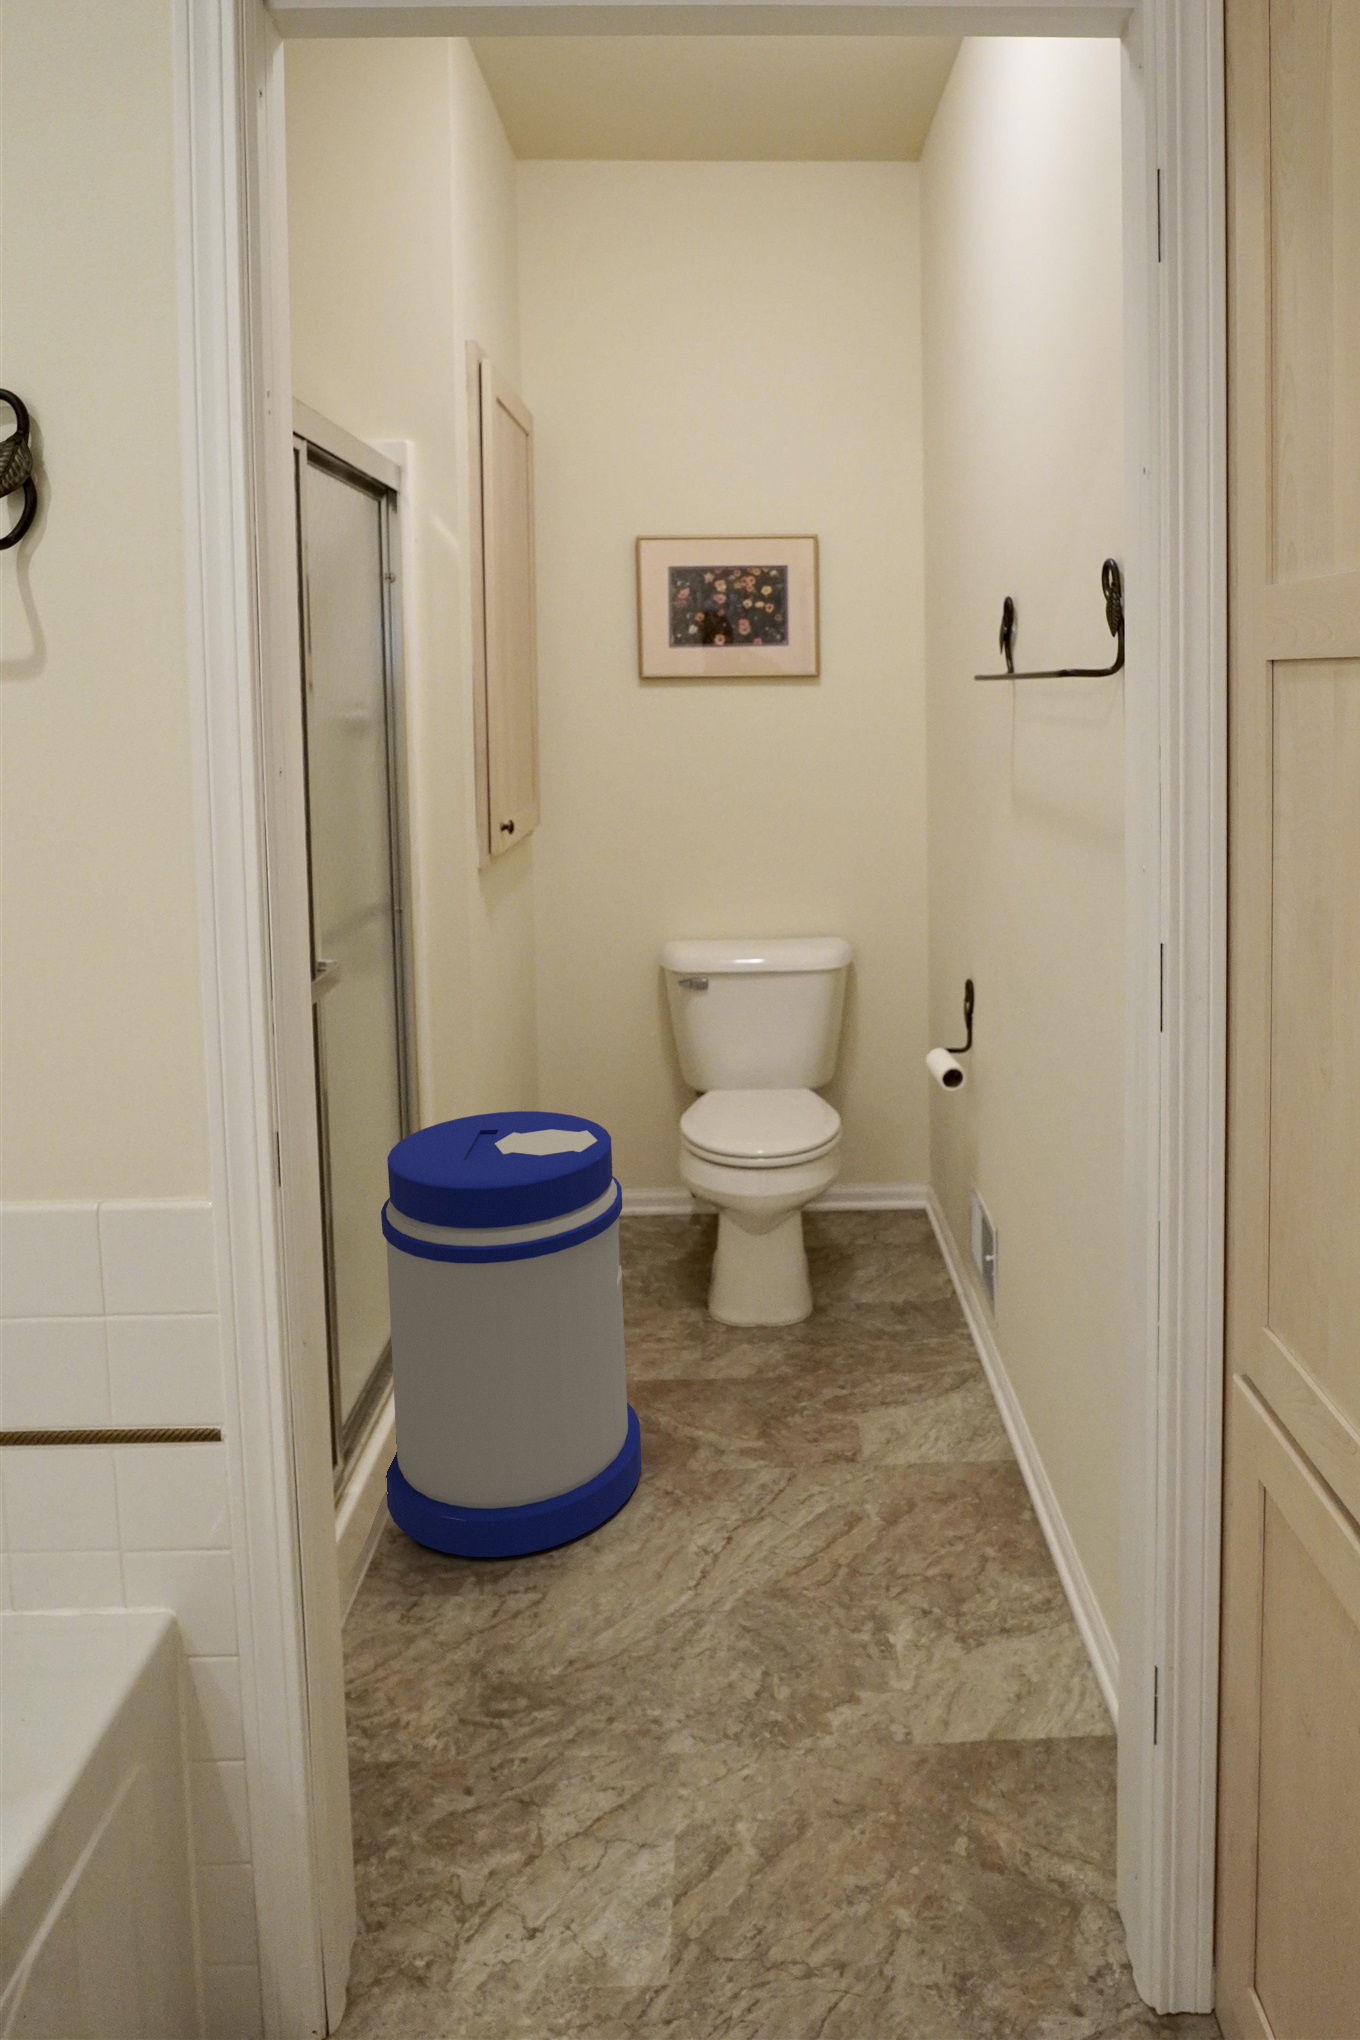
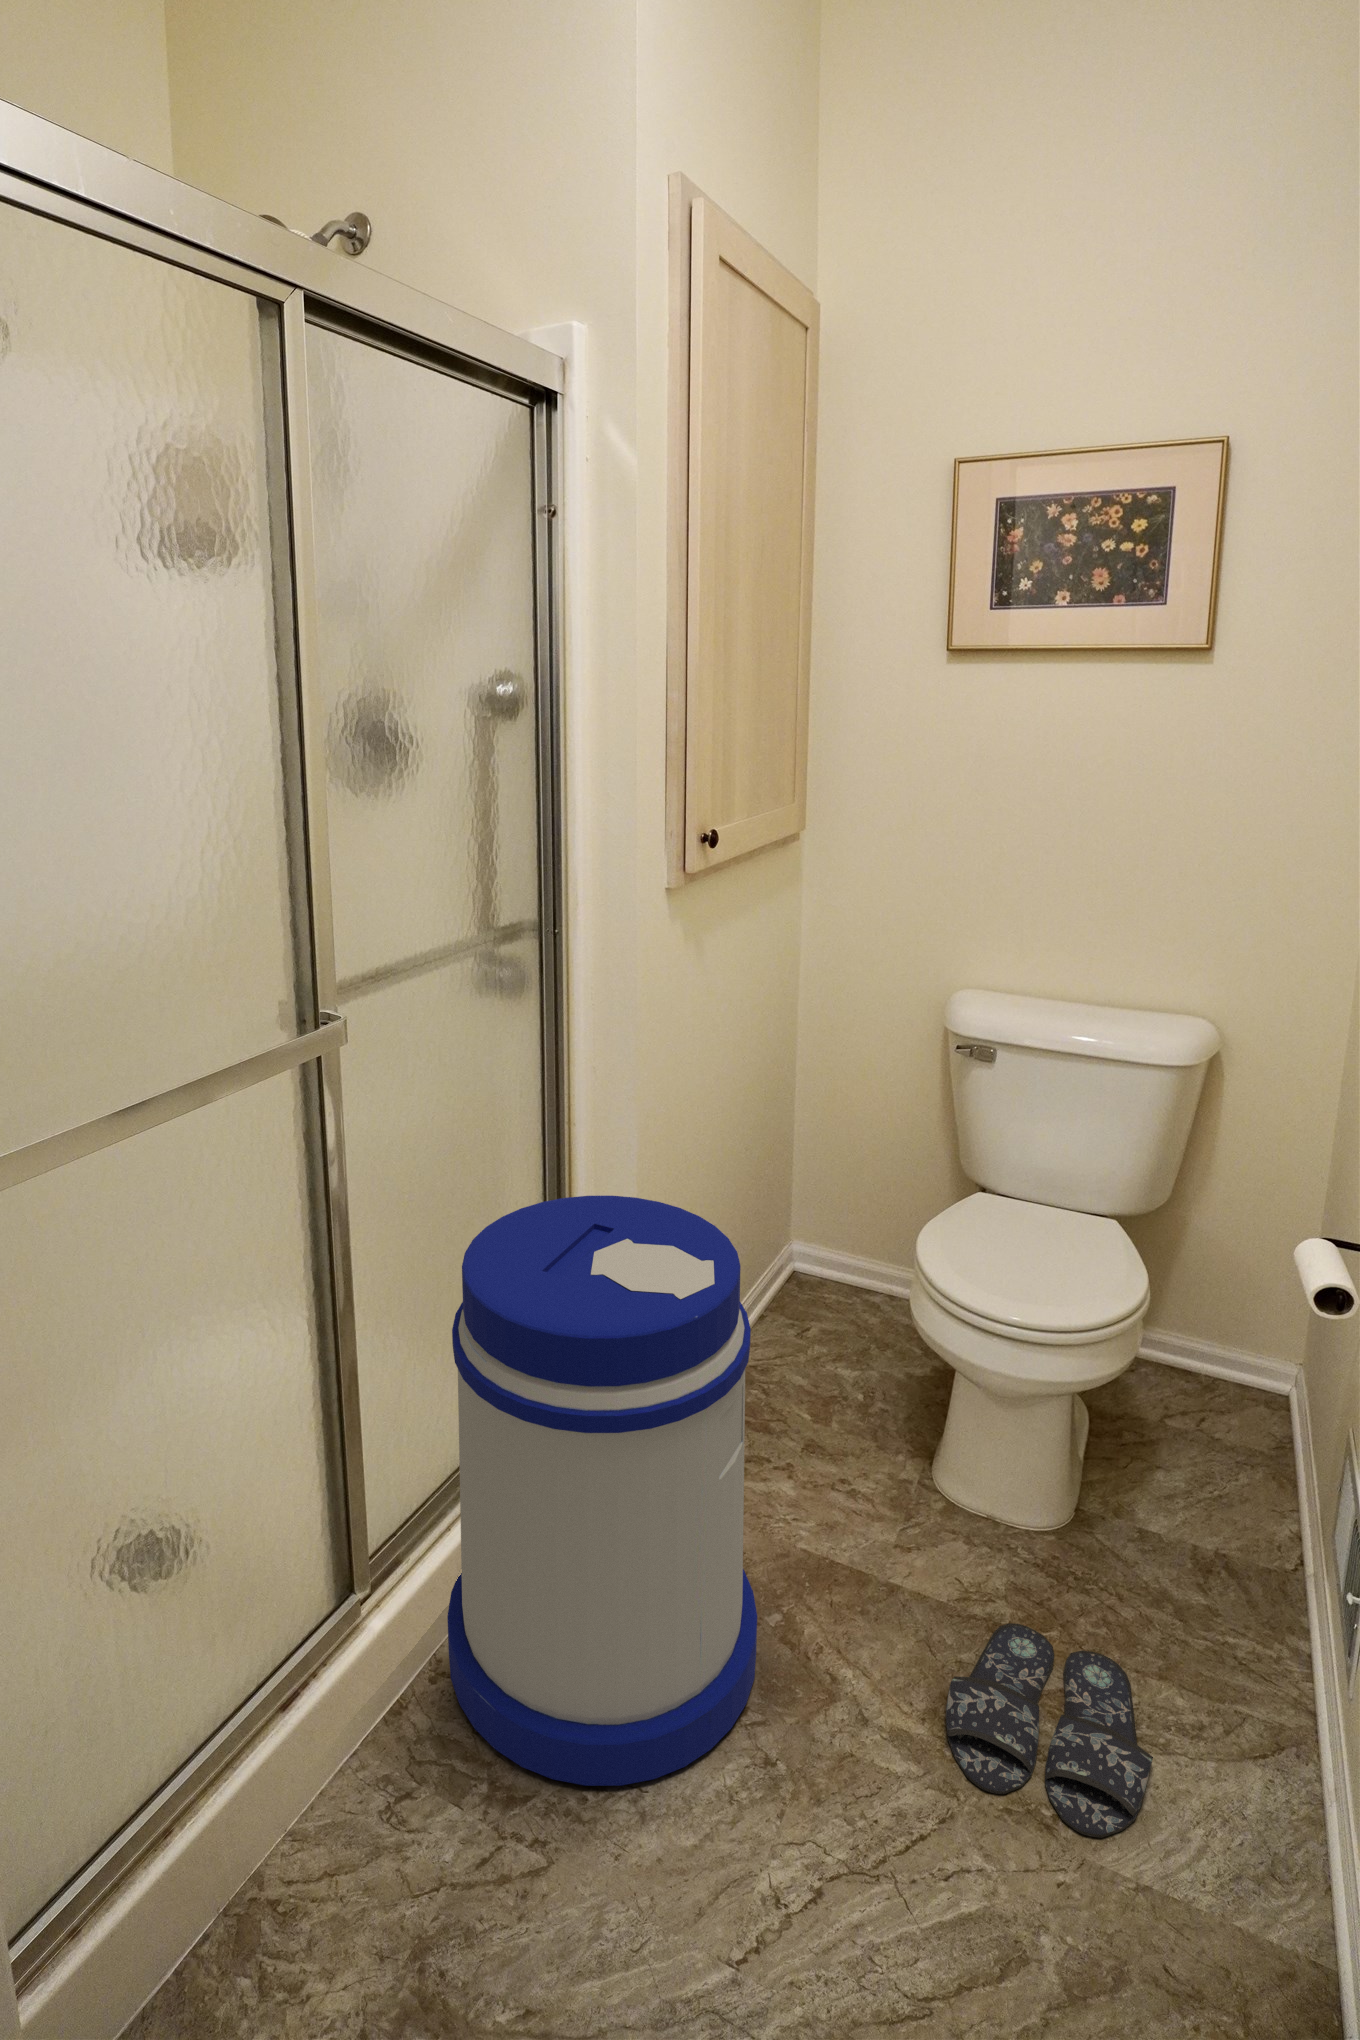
slippers: none [771,1368,902,1454] -> present [946,1623,1153,1838]

